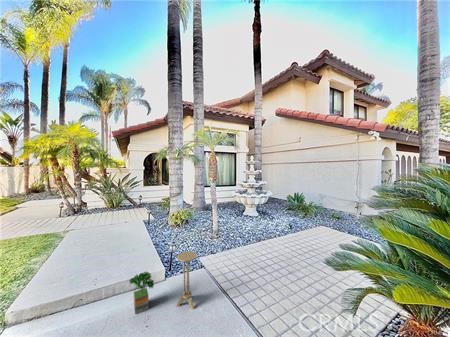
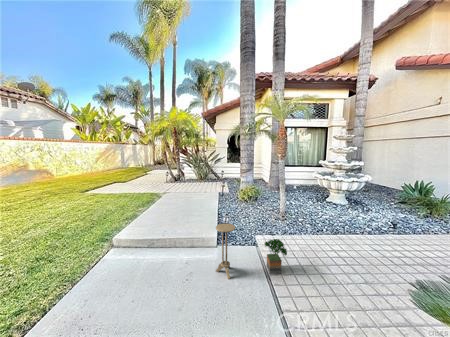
potted tree: present [129,272,154,314] -> present [265,239,287,274]

